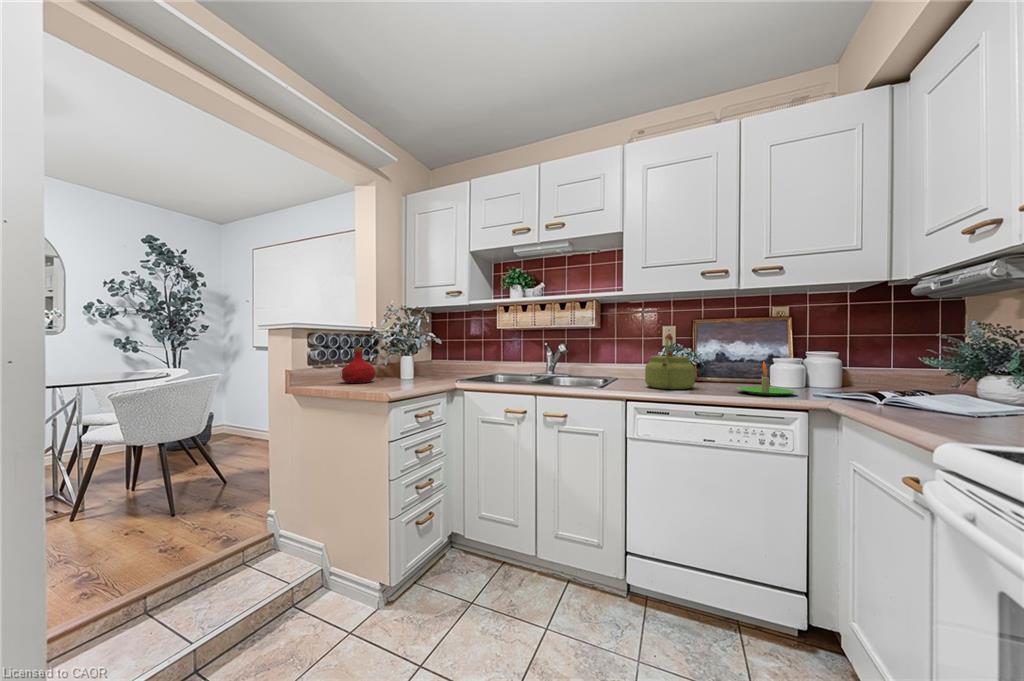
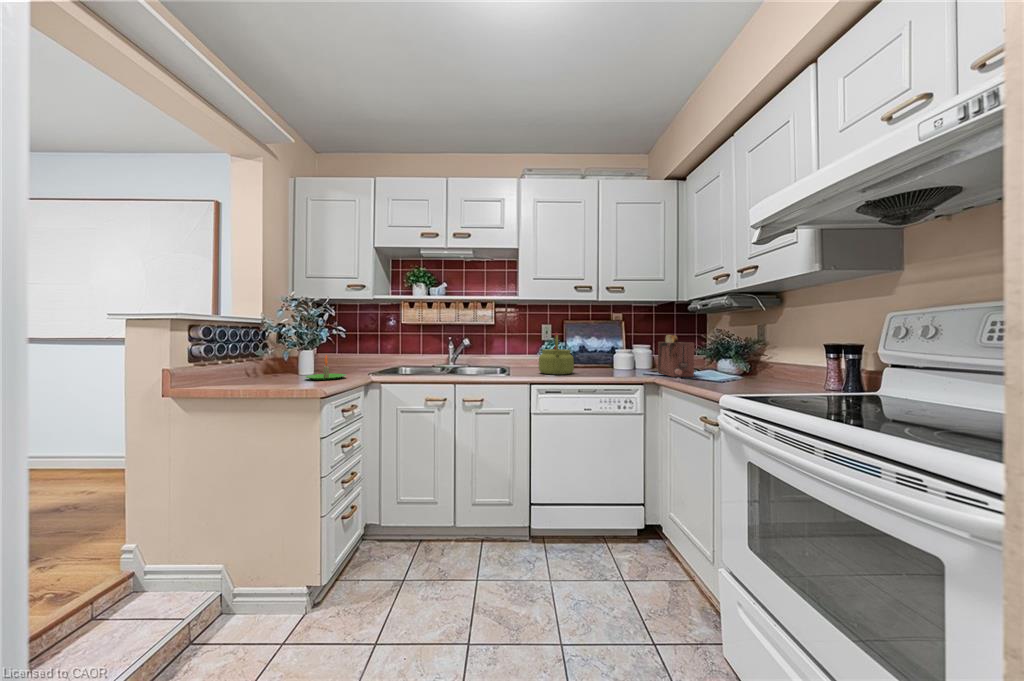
toaster: none [843,335,910,404] -> present [658,335,694,377]
bottle: present [341,347,376,383] -> none [224,342,270,383]
candle: present [737,361,797,396] -> present [305,355,346,380]

